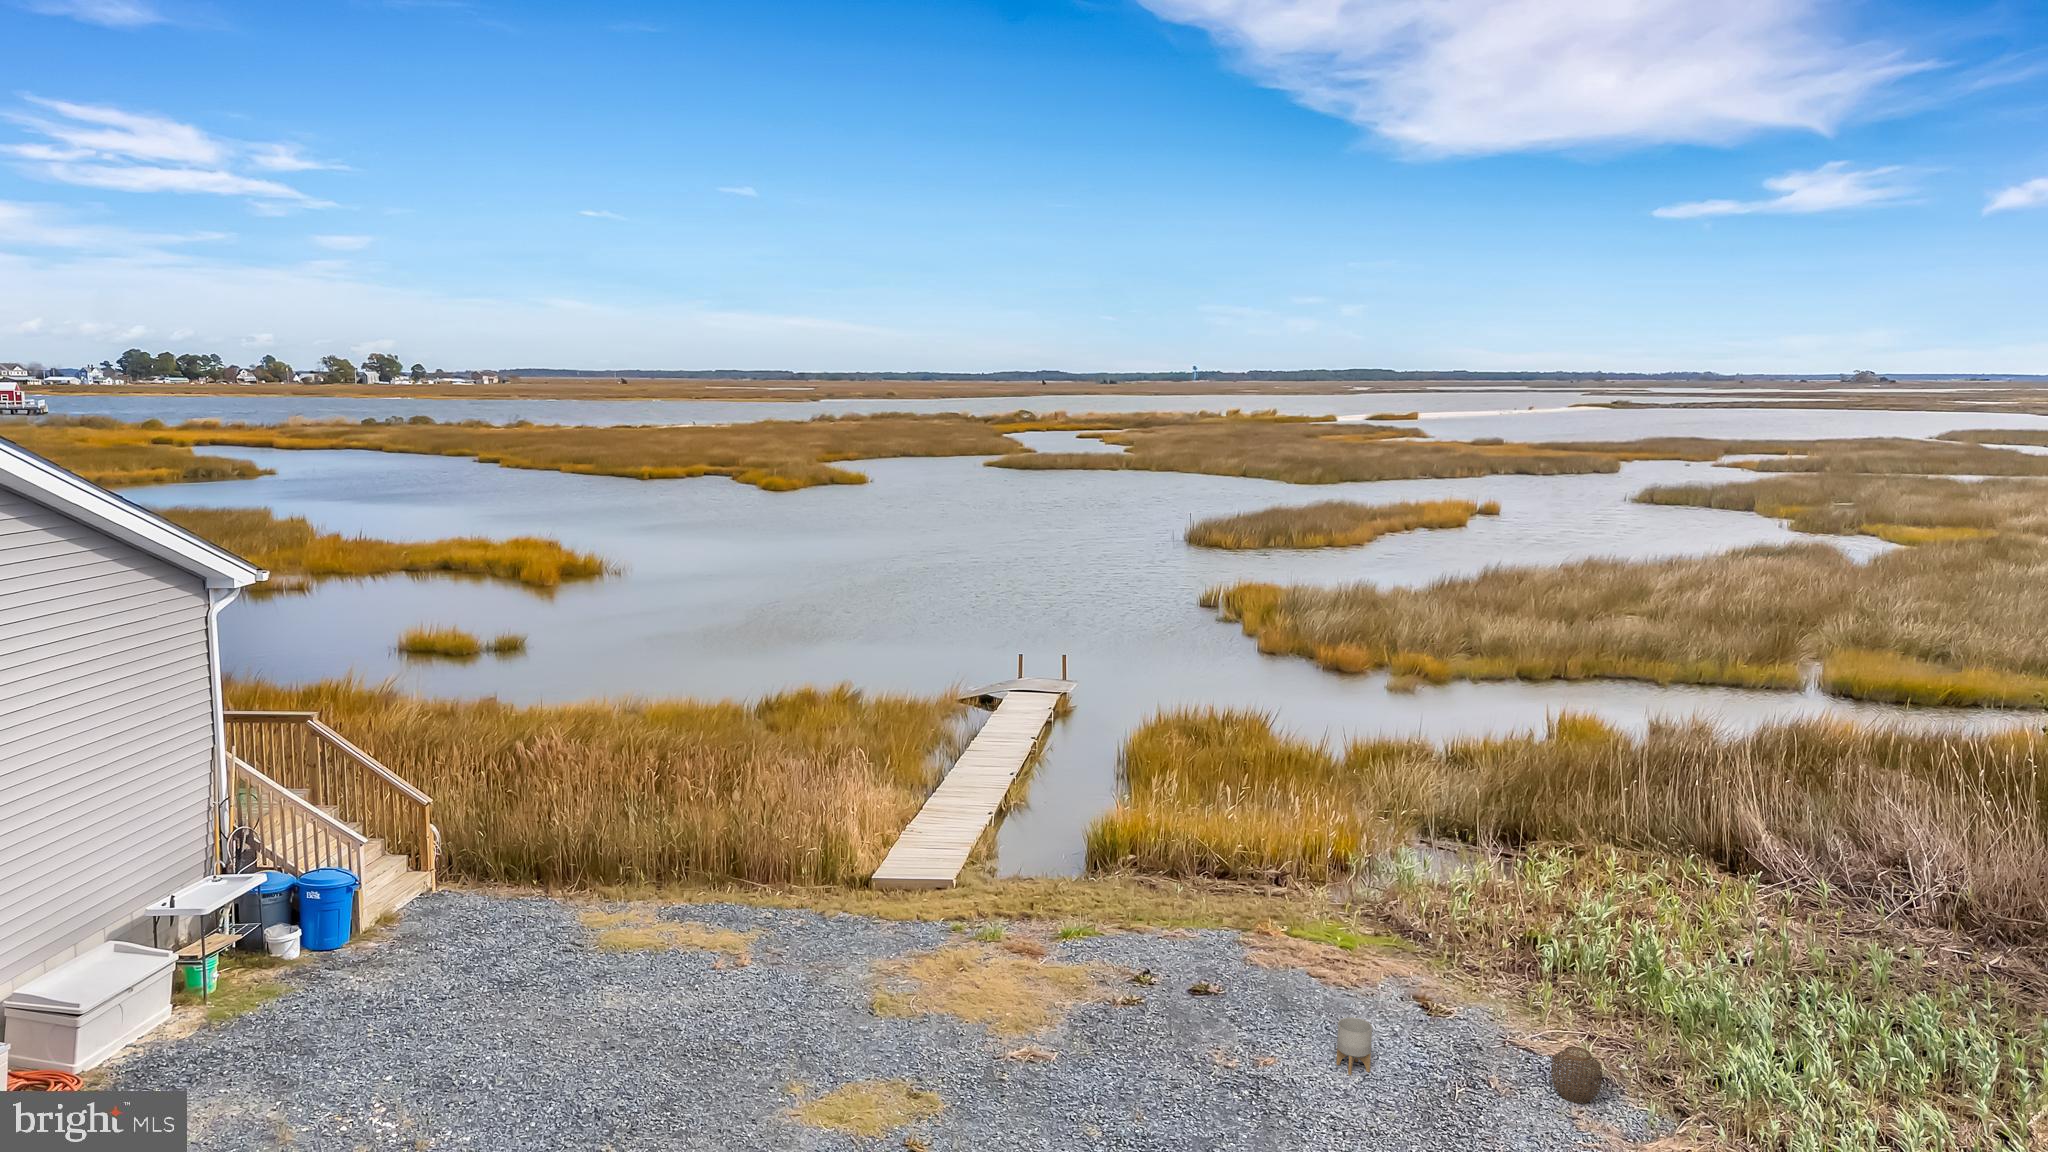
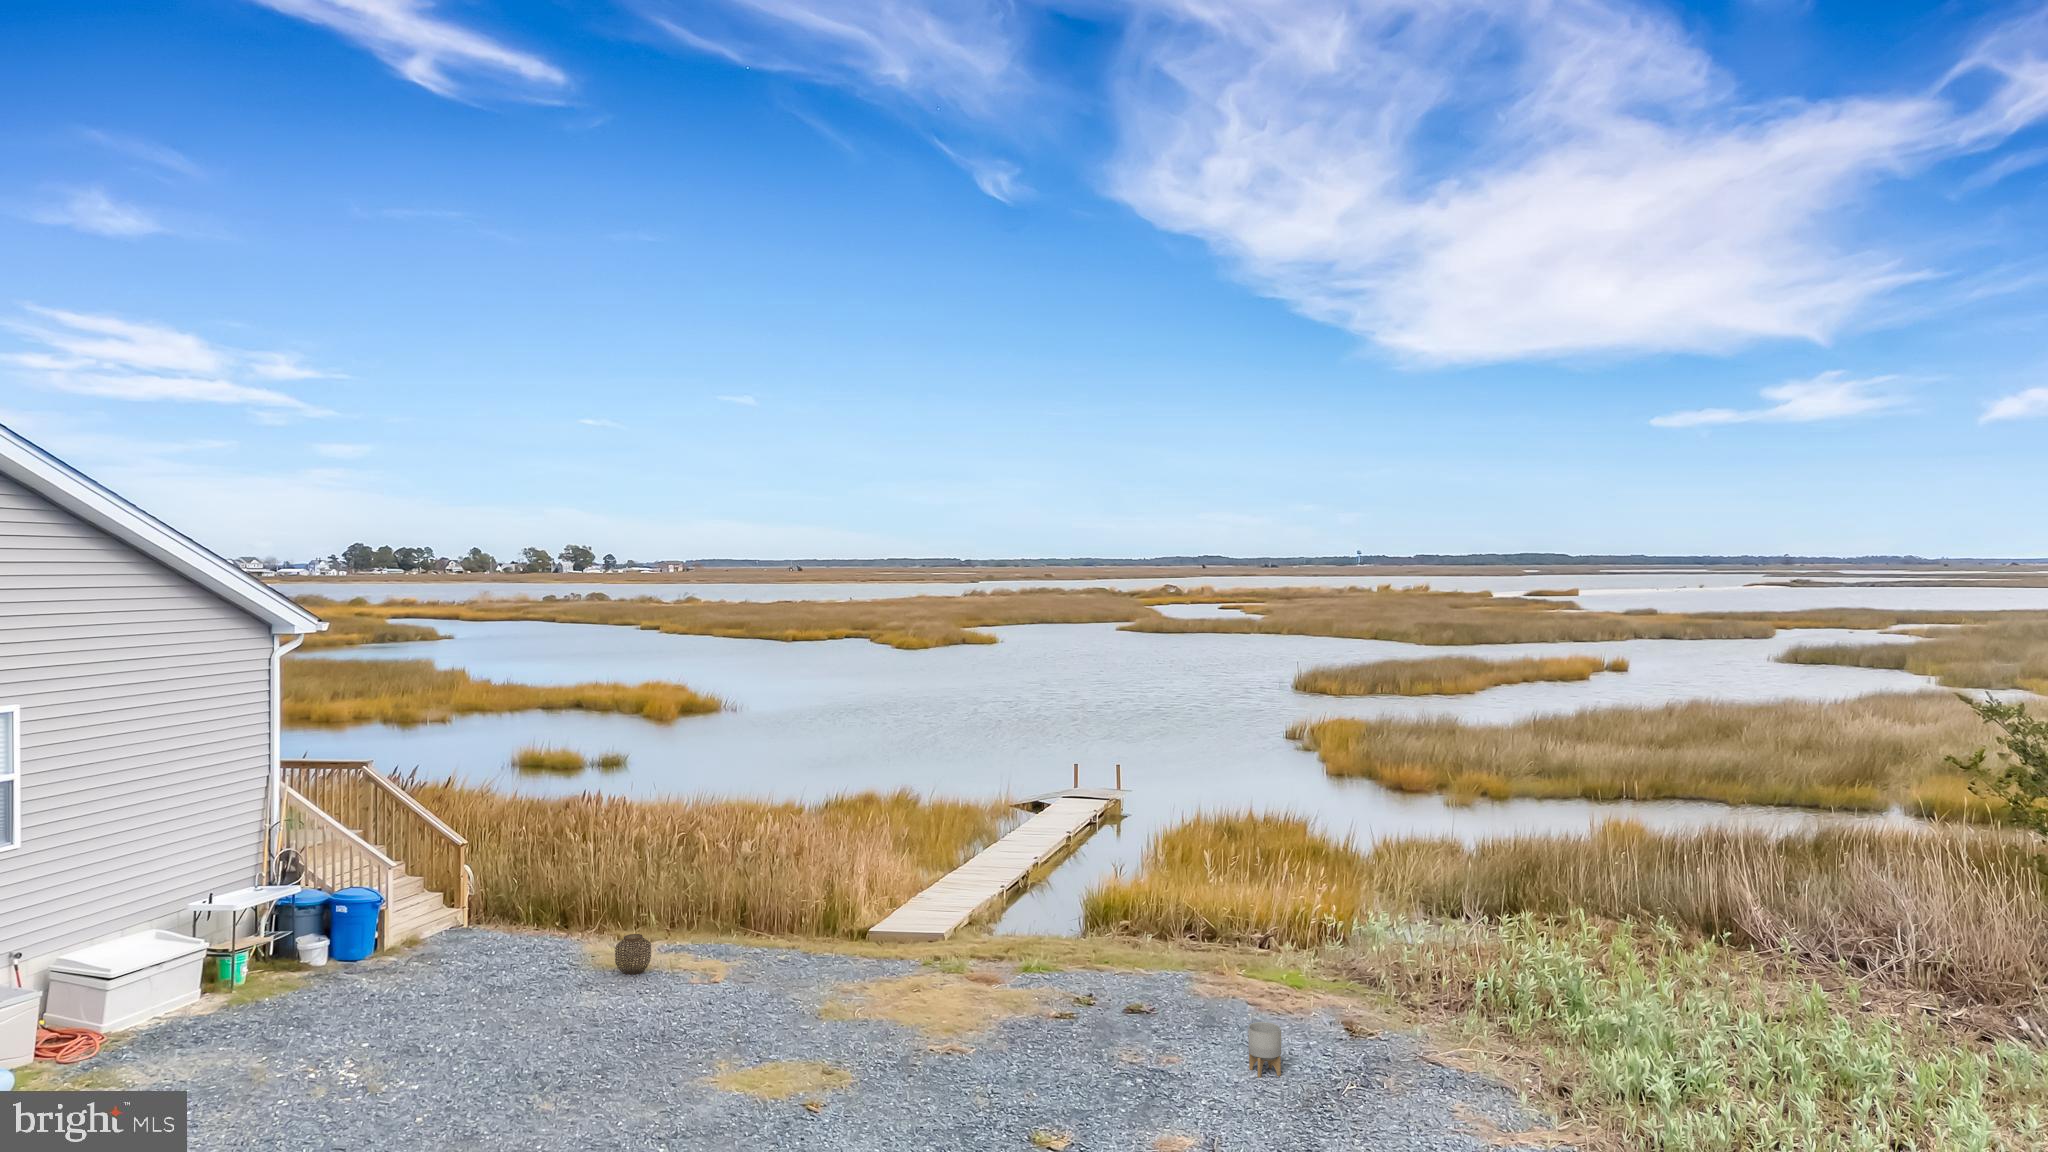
woven basket: present [1551,1046,1602,1103] -> present [615,934,651,975]

